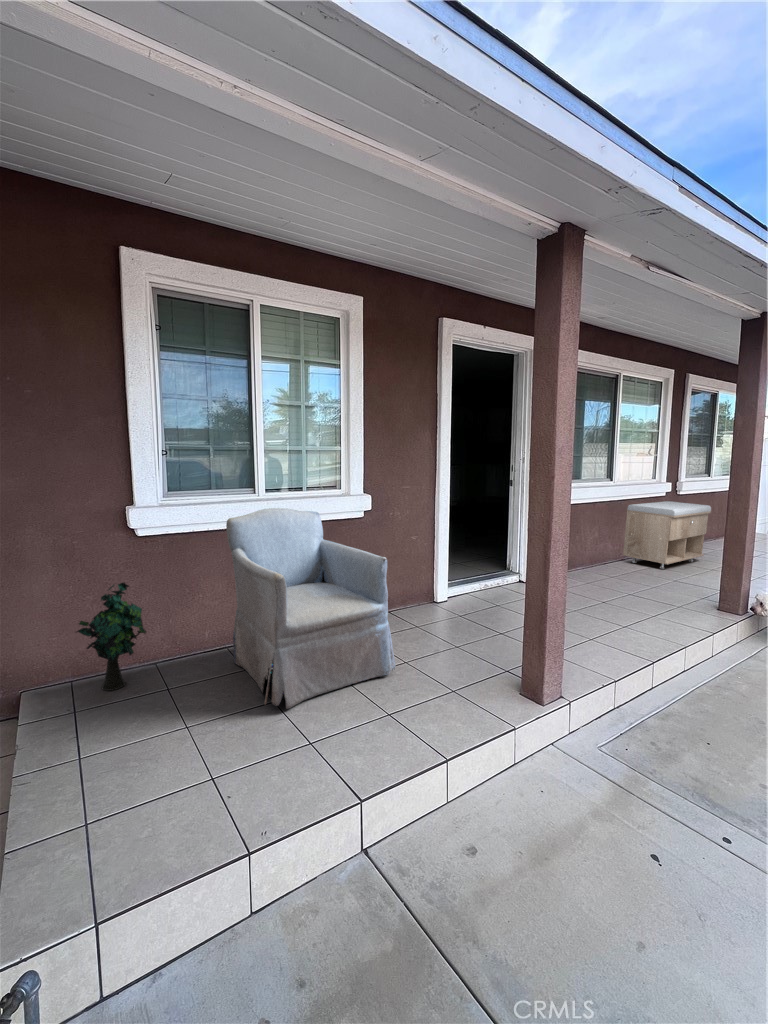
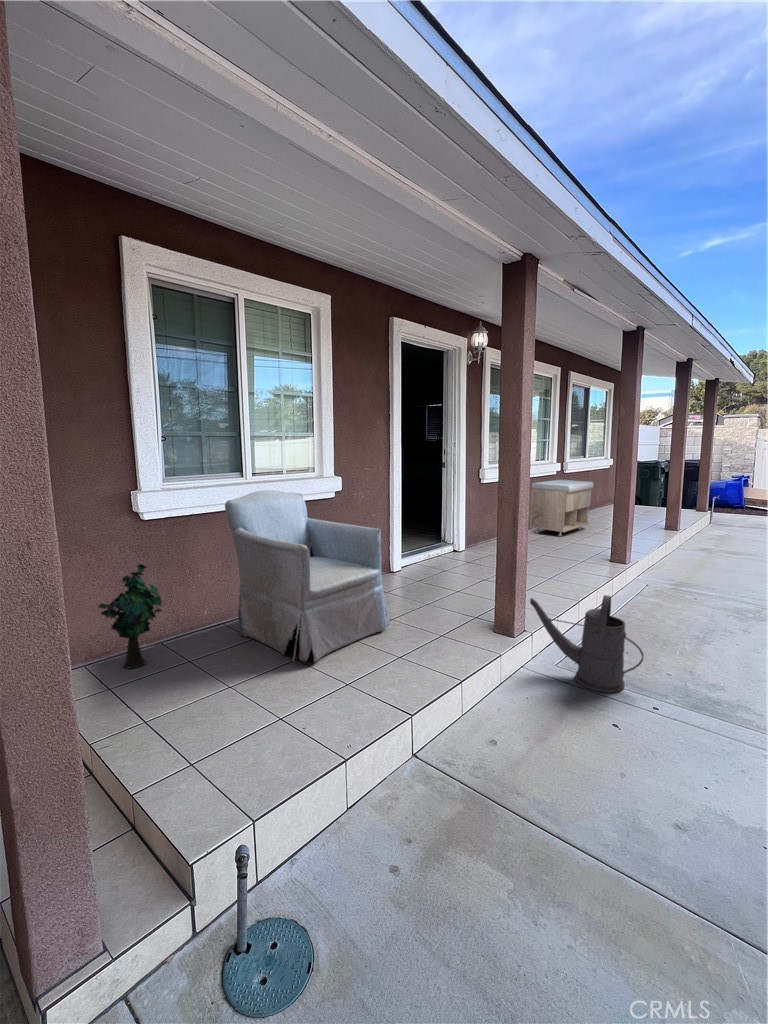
watering can: none [566,656,718,801] -> present [530,595,644,693]

